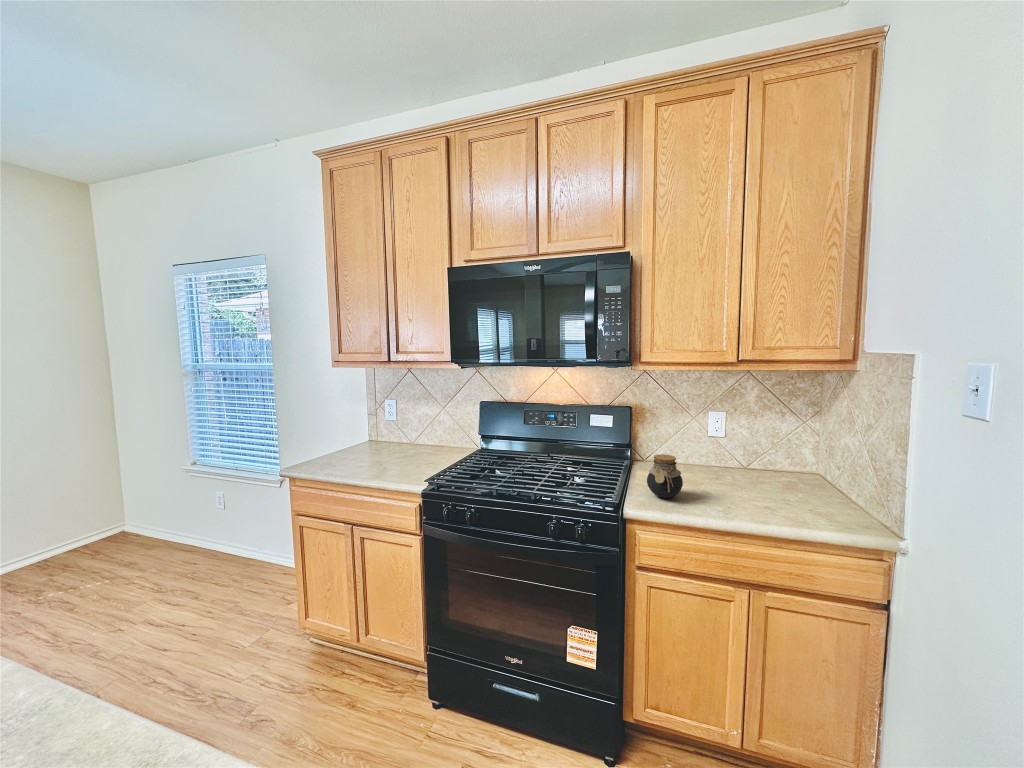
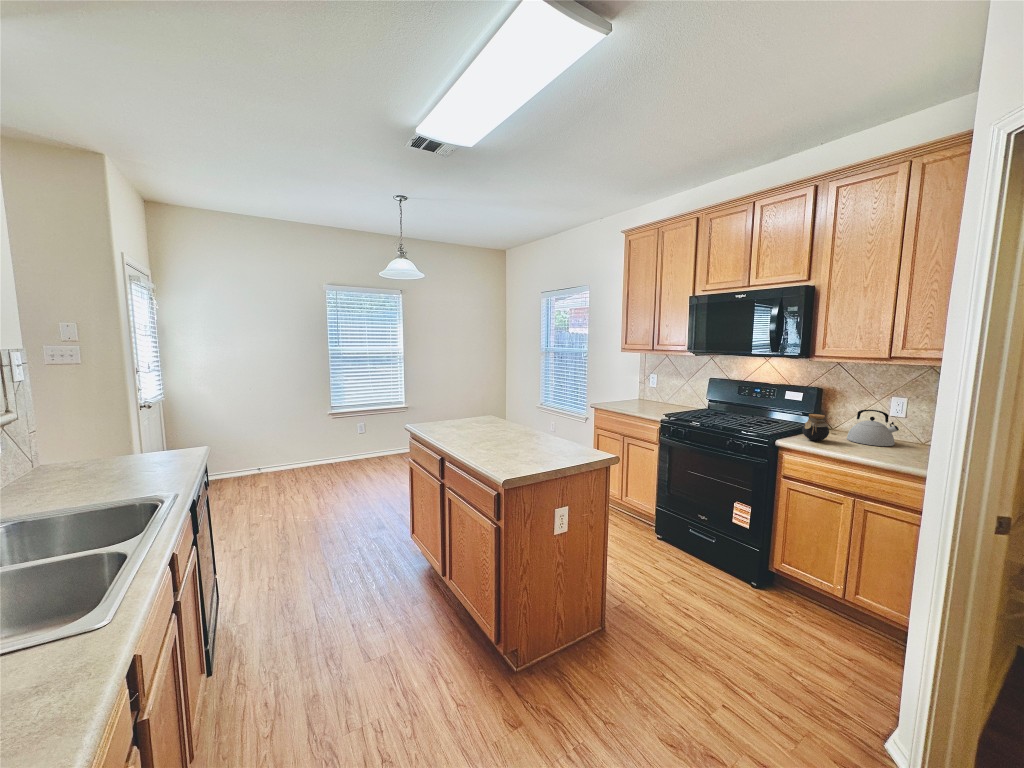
kettle: none [686,437,744,490] -> present [847,410,899,446]

